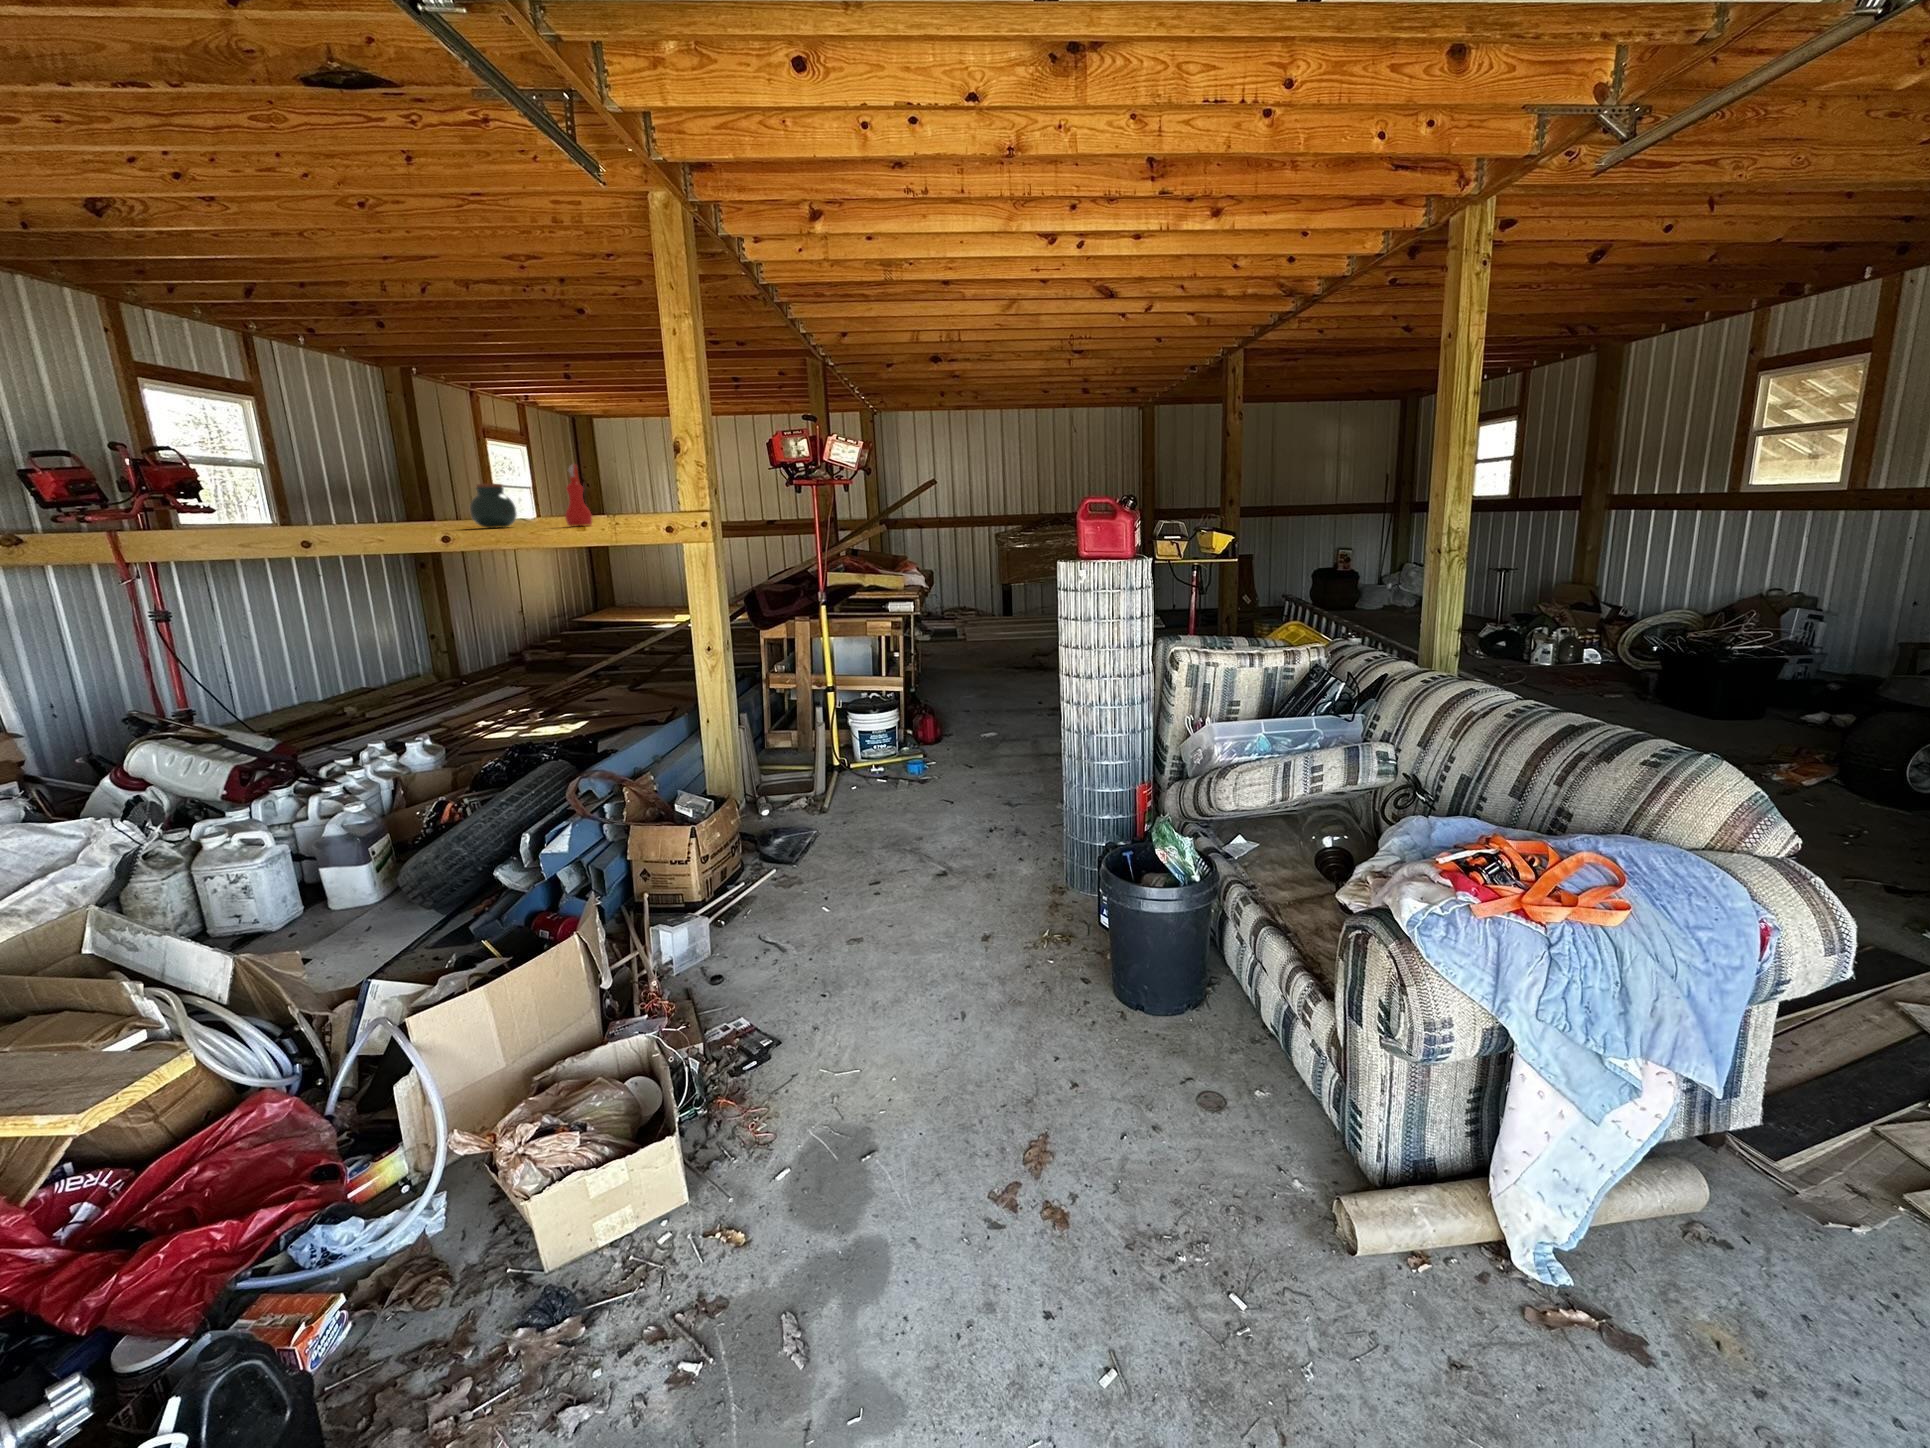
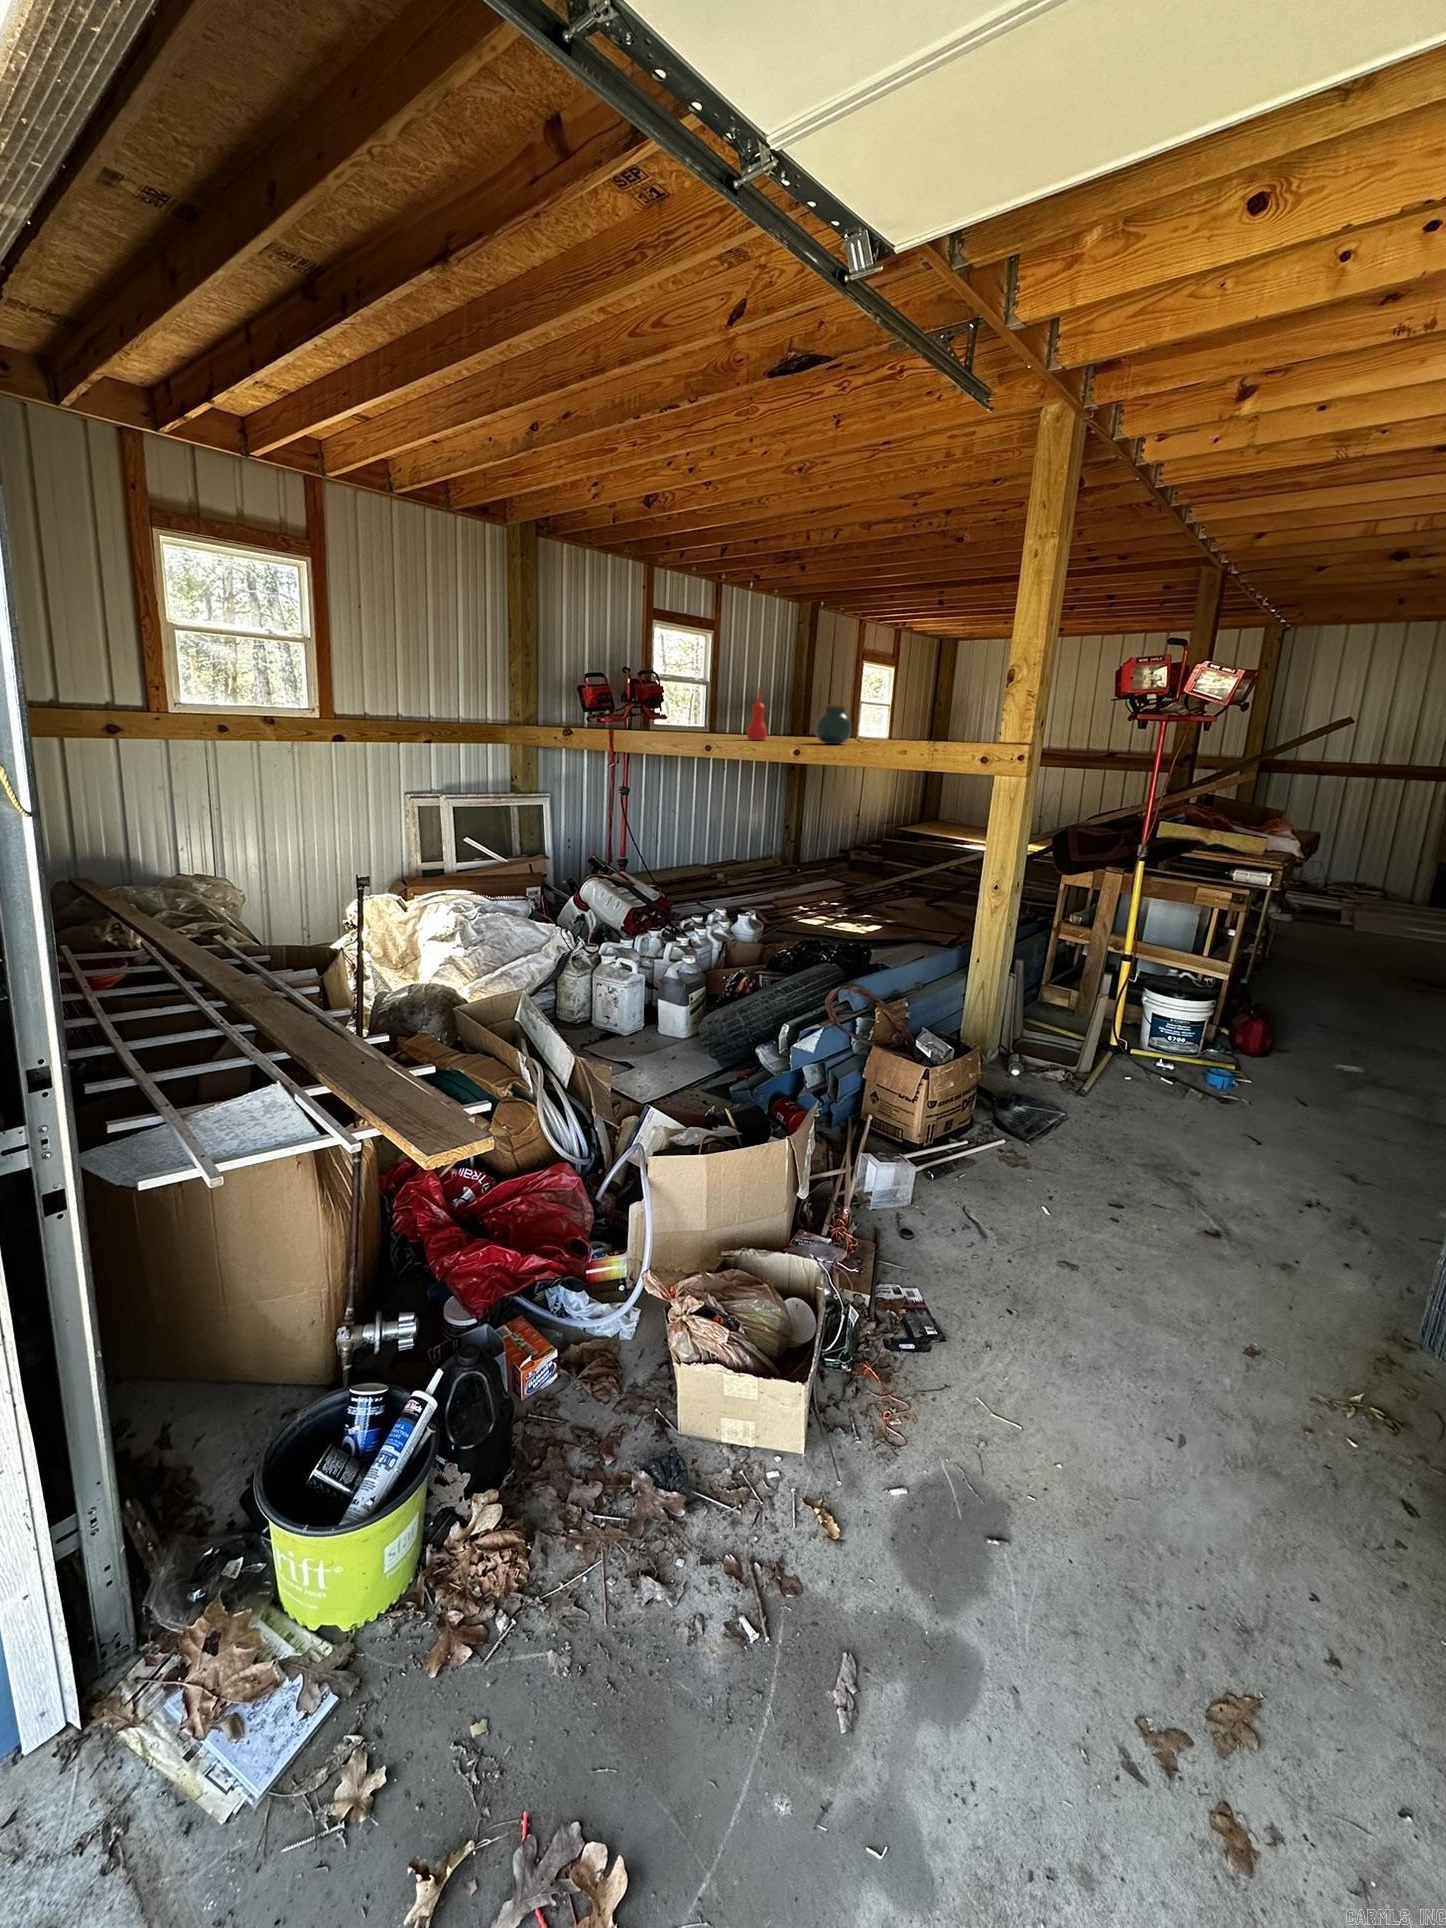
spray bottle: present [565,464,592,526] -> present [747,687,767,740]

